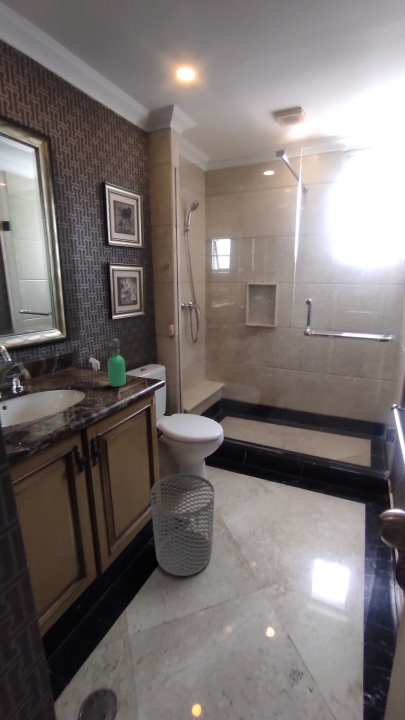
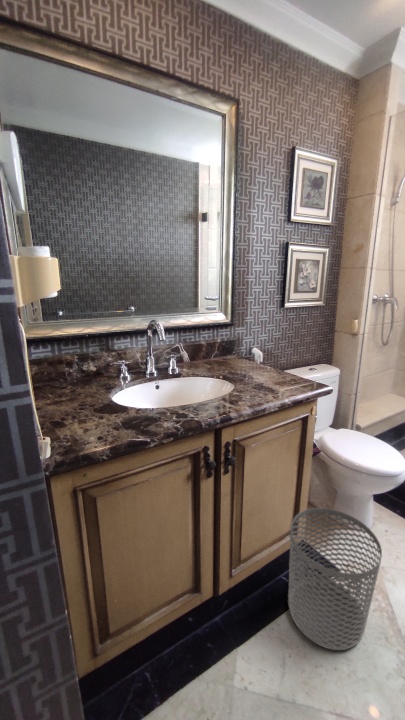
soap dispenser: present [108,338,126,387] -> none [262,327,284,386]

